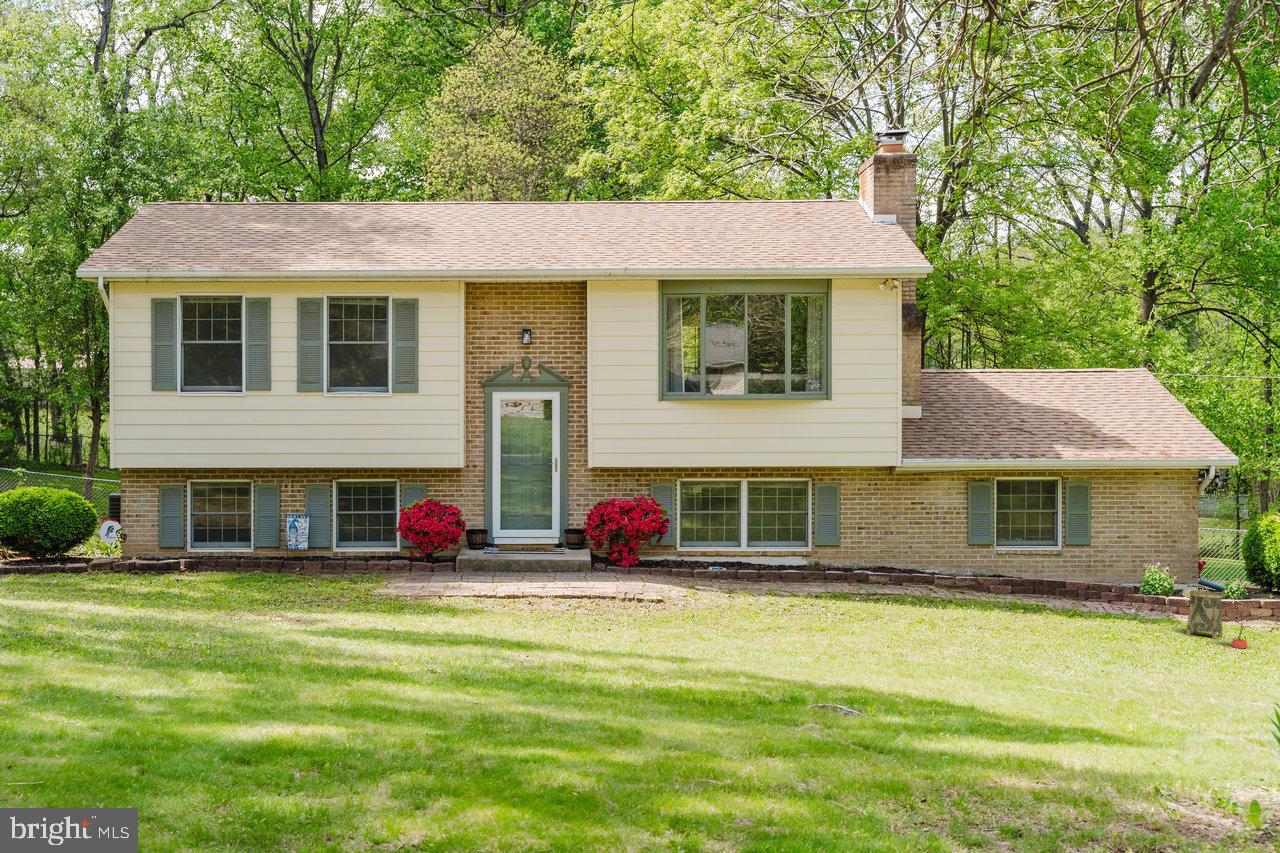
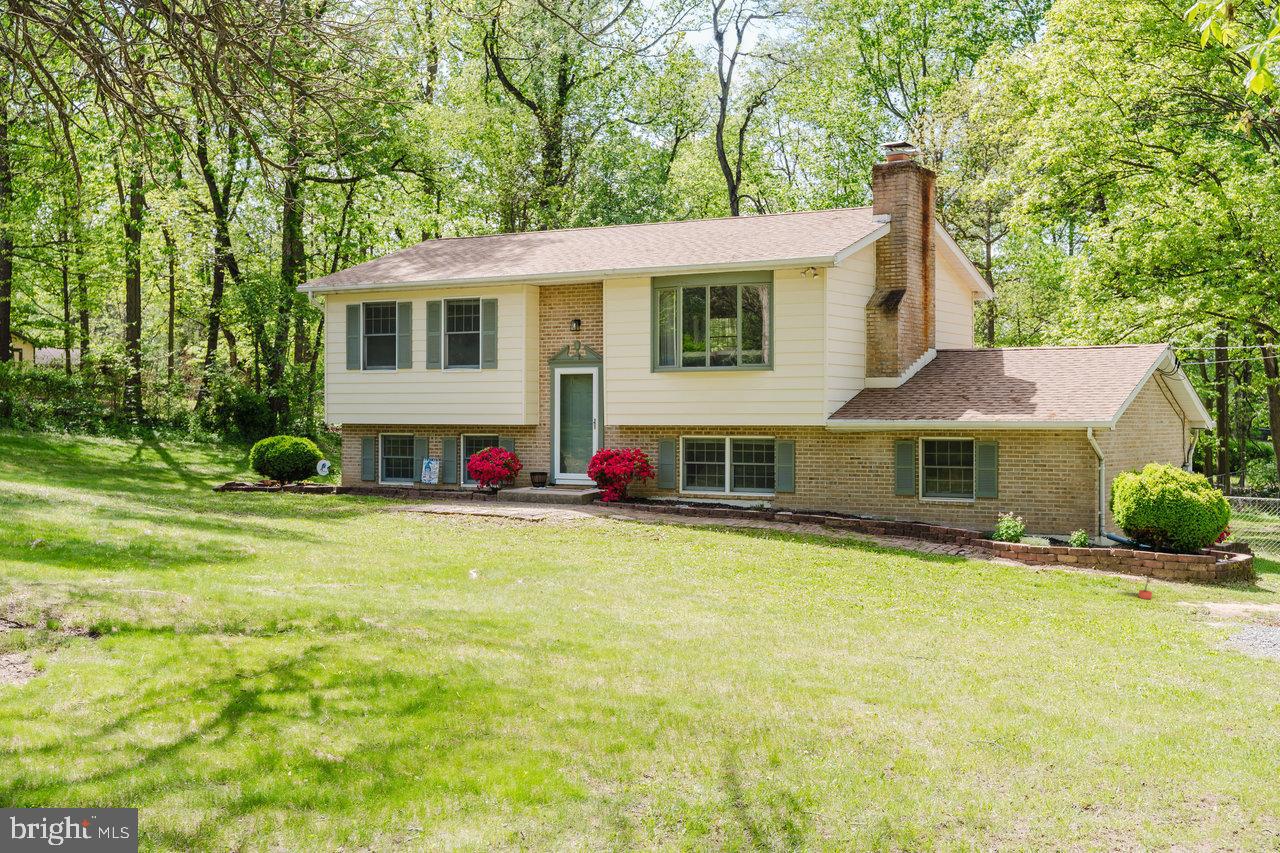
basket: present [1186,590,1223,639] -> none [1097,544,1131,589]

